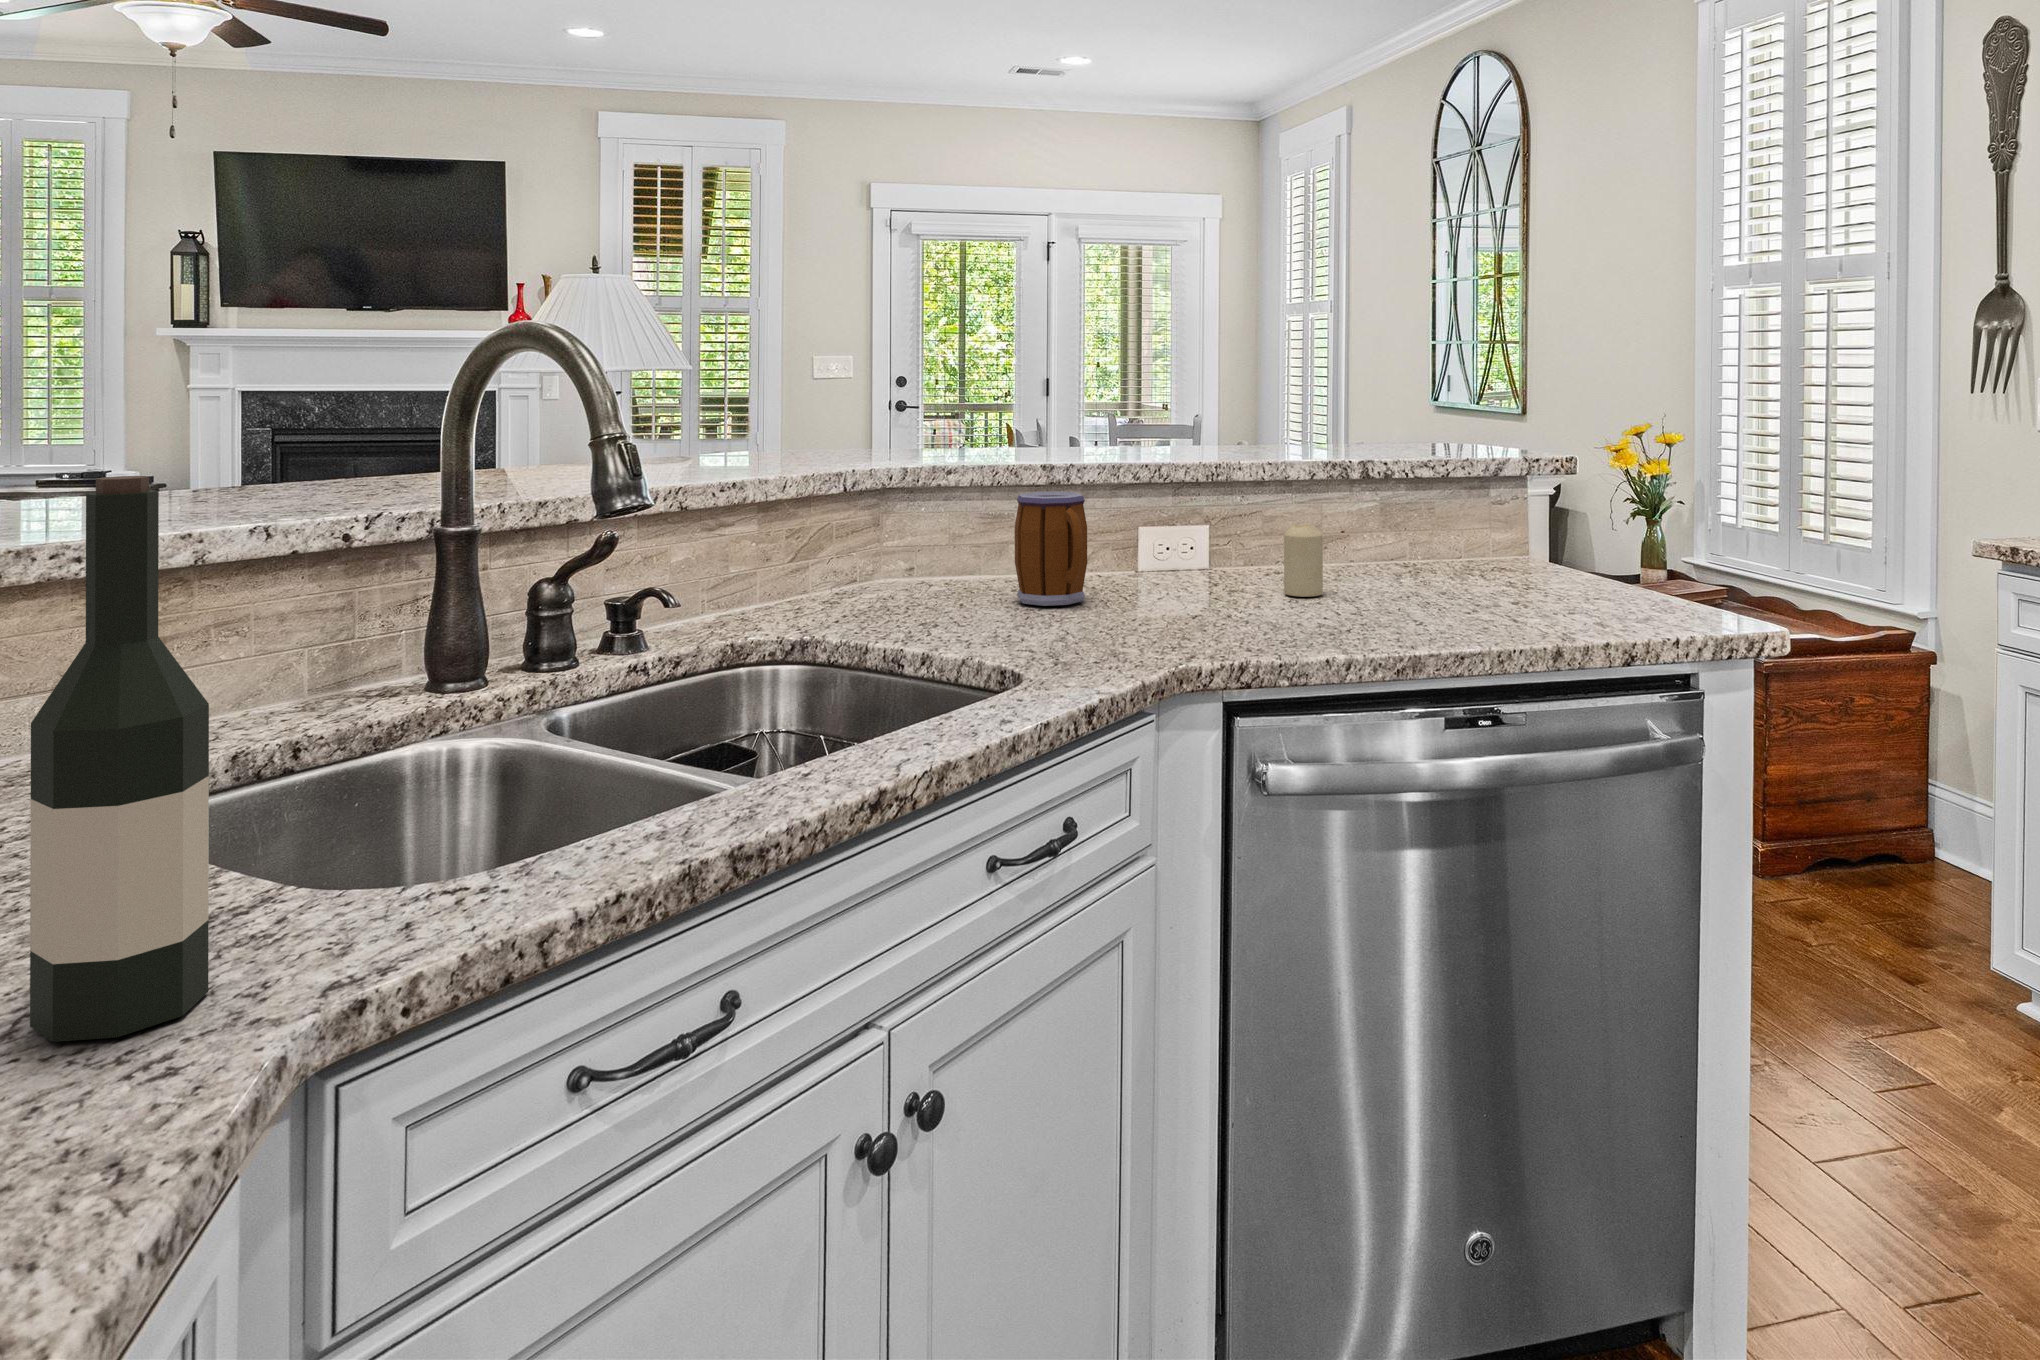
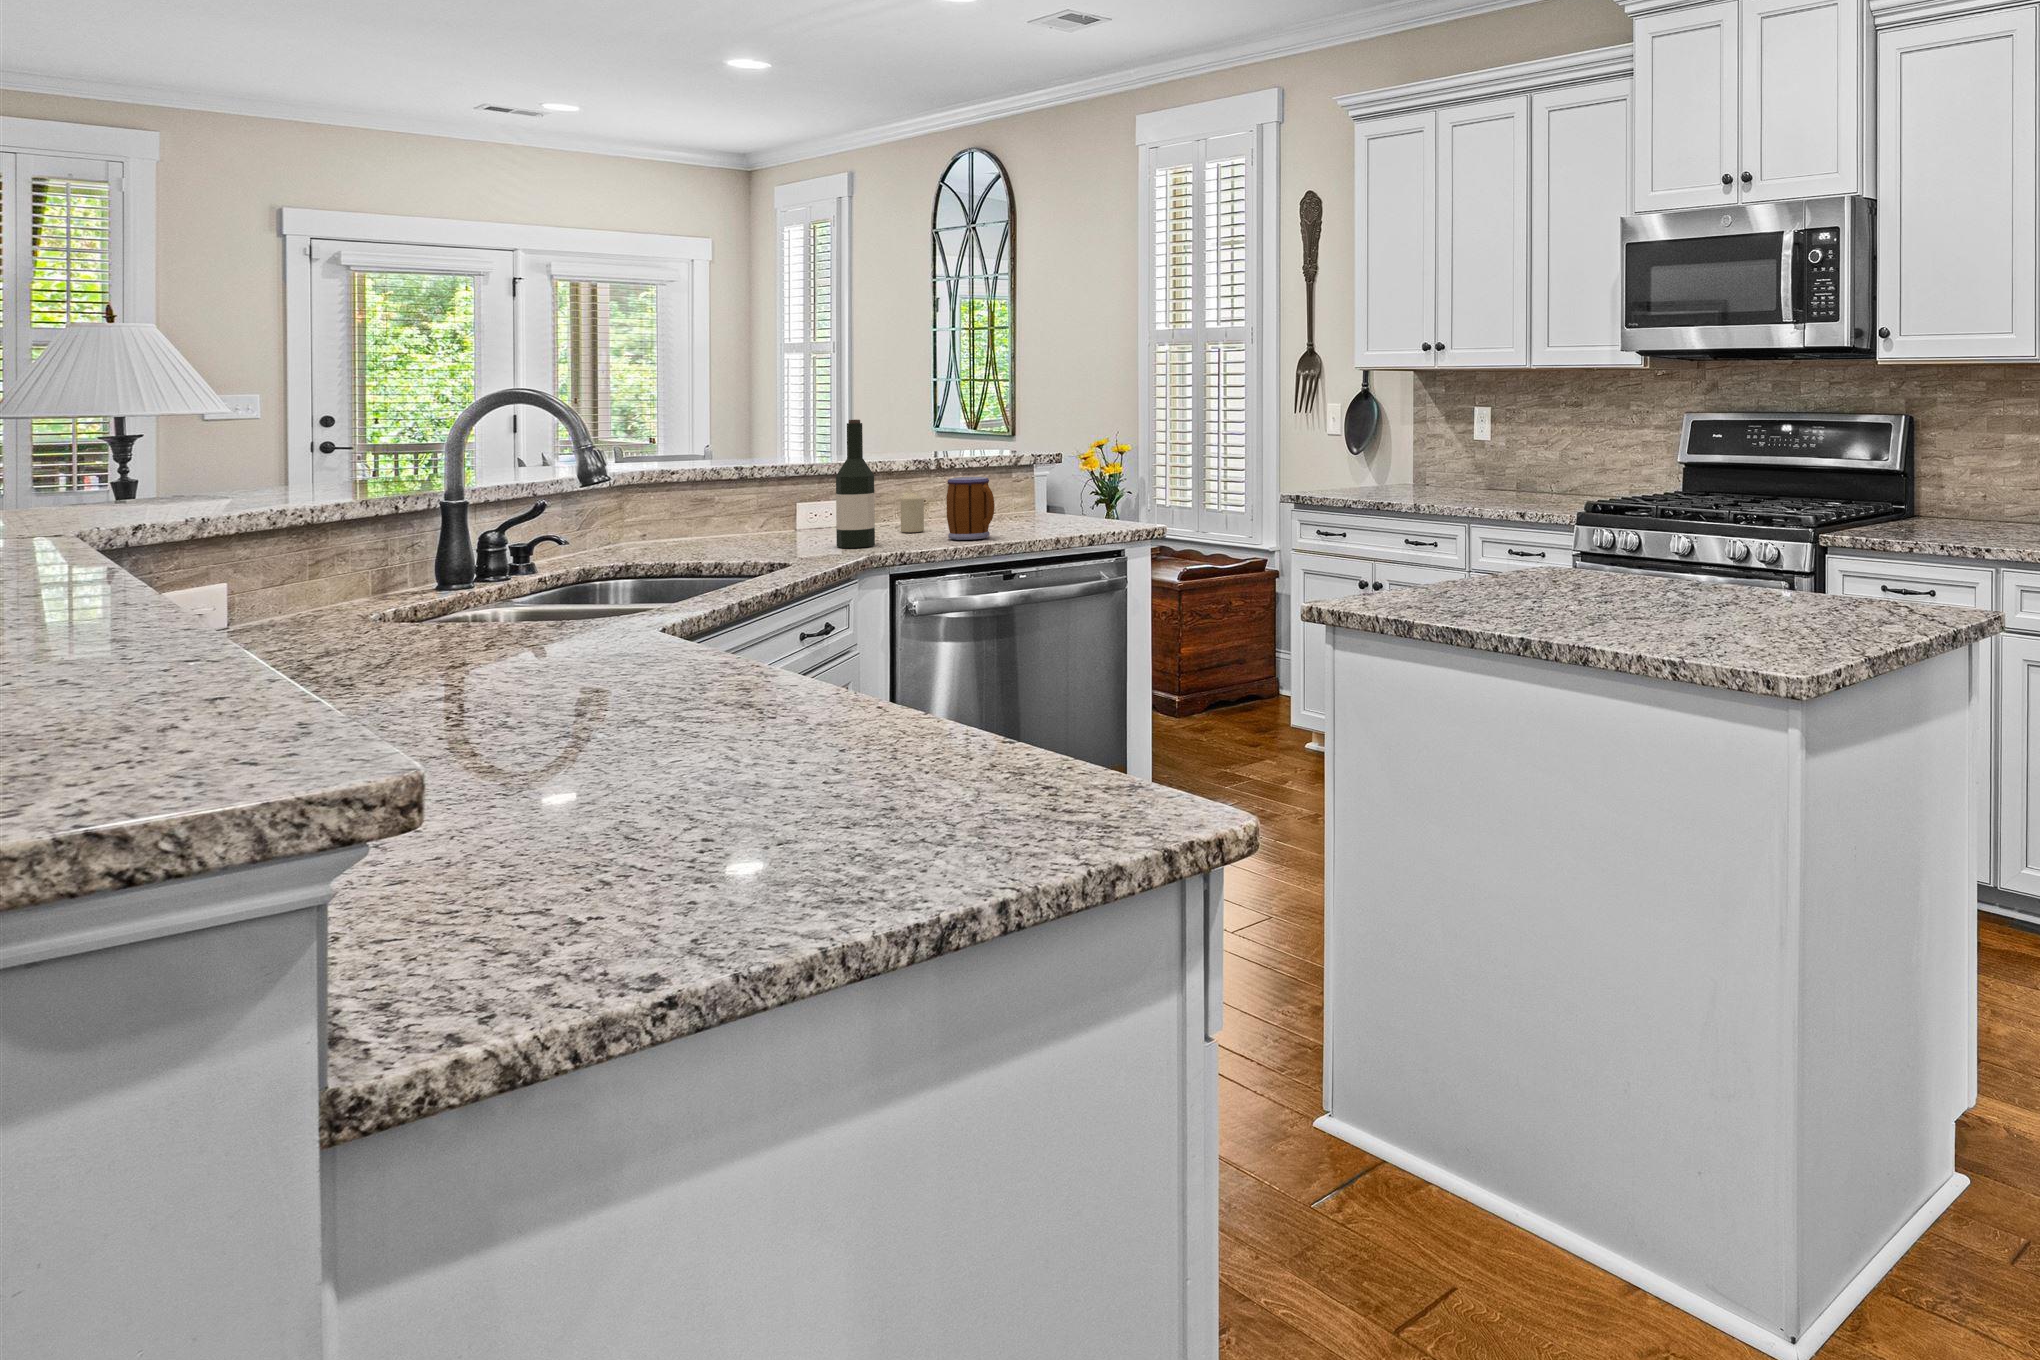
wine bottle: present [30,476,209,1042] -> present [836,420,875,548]
mug: present [1015,491,1087,606] -> present [946,477,995,540]

